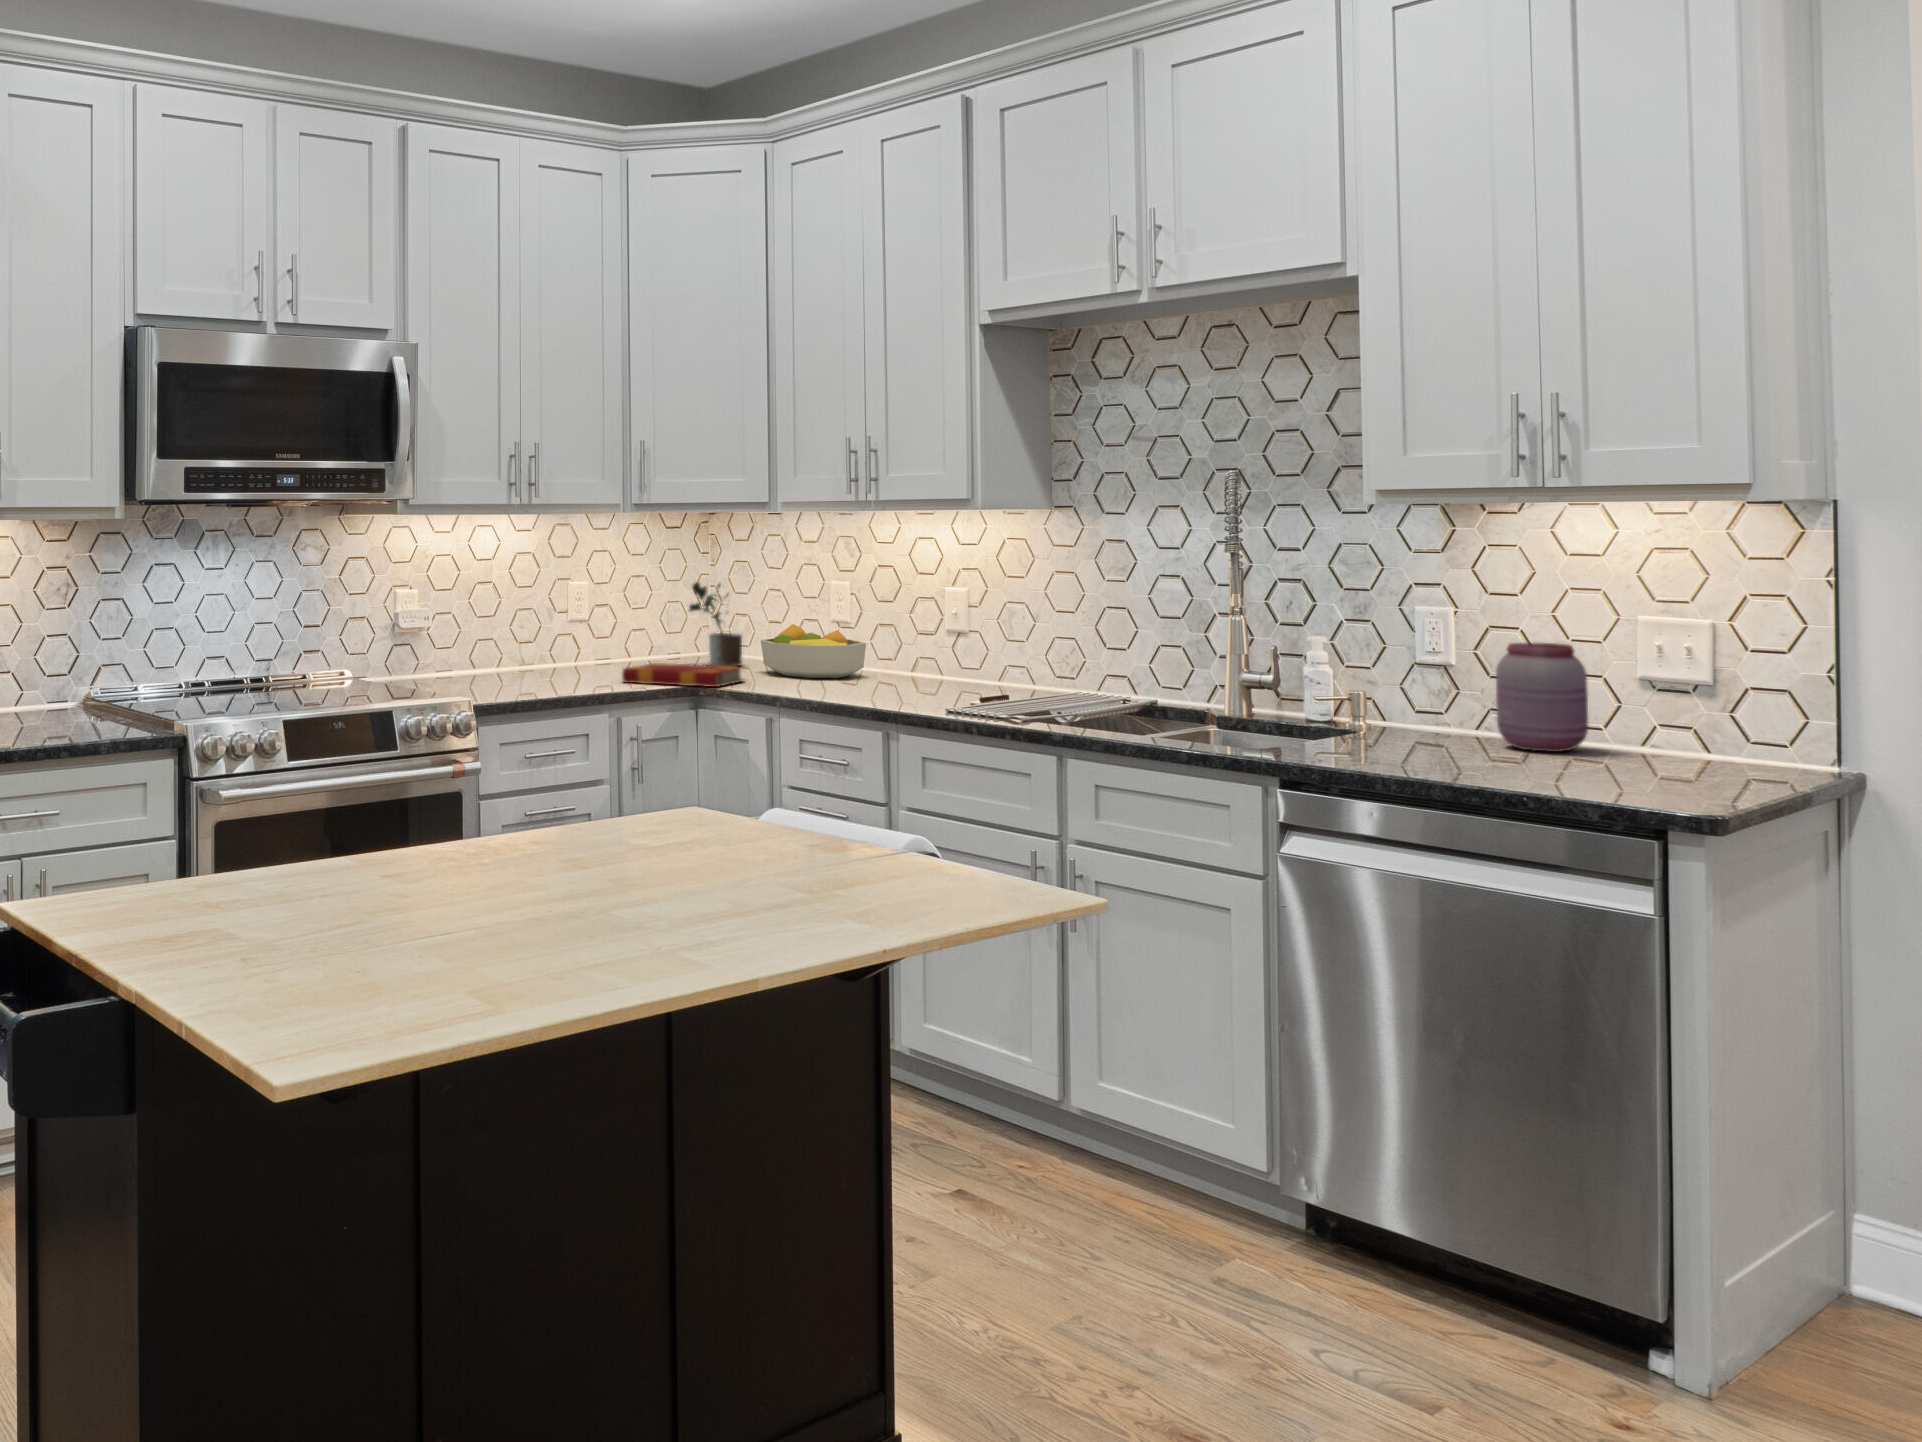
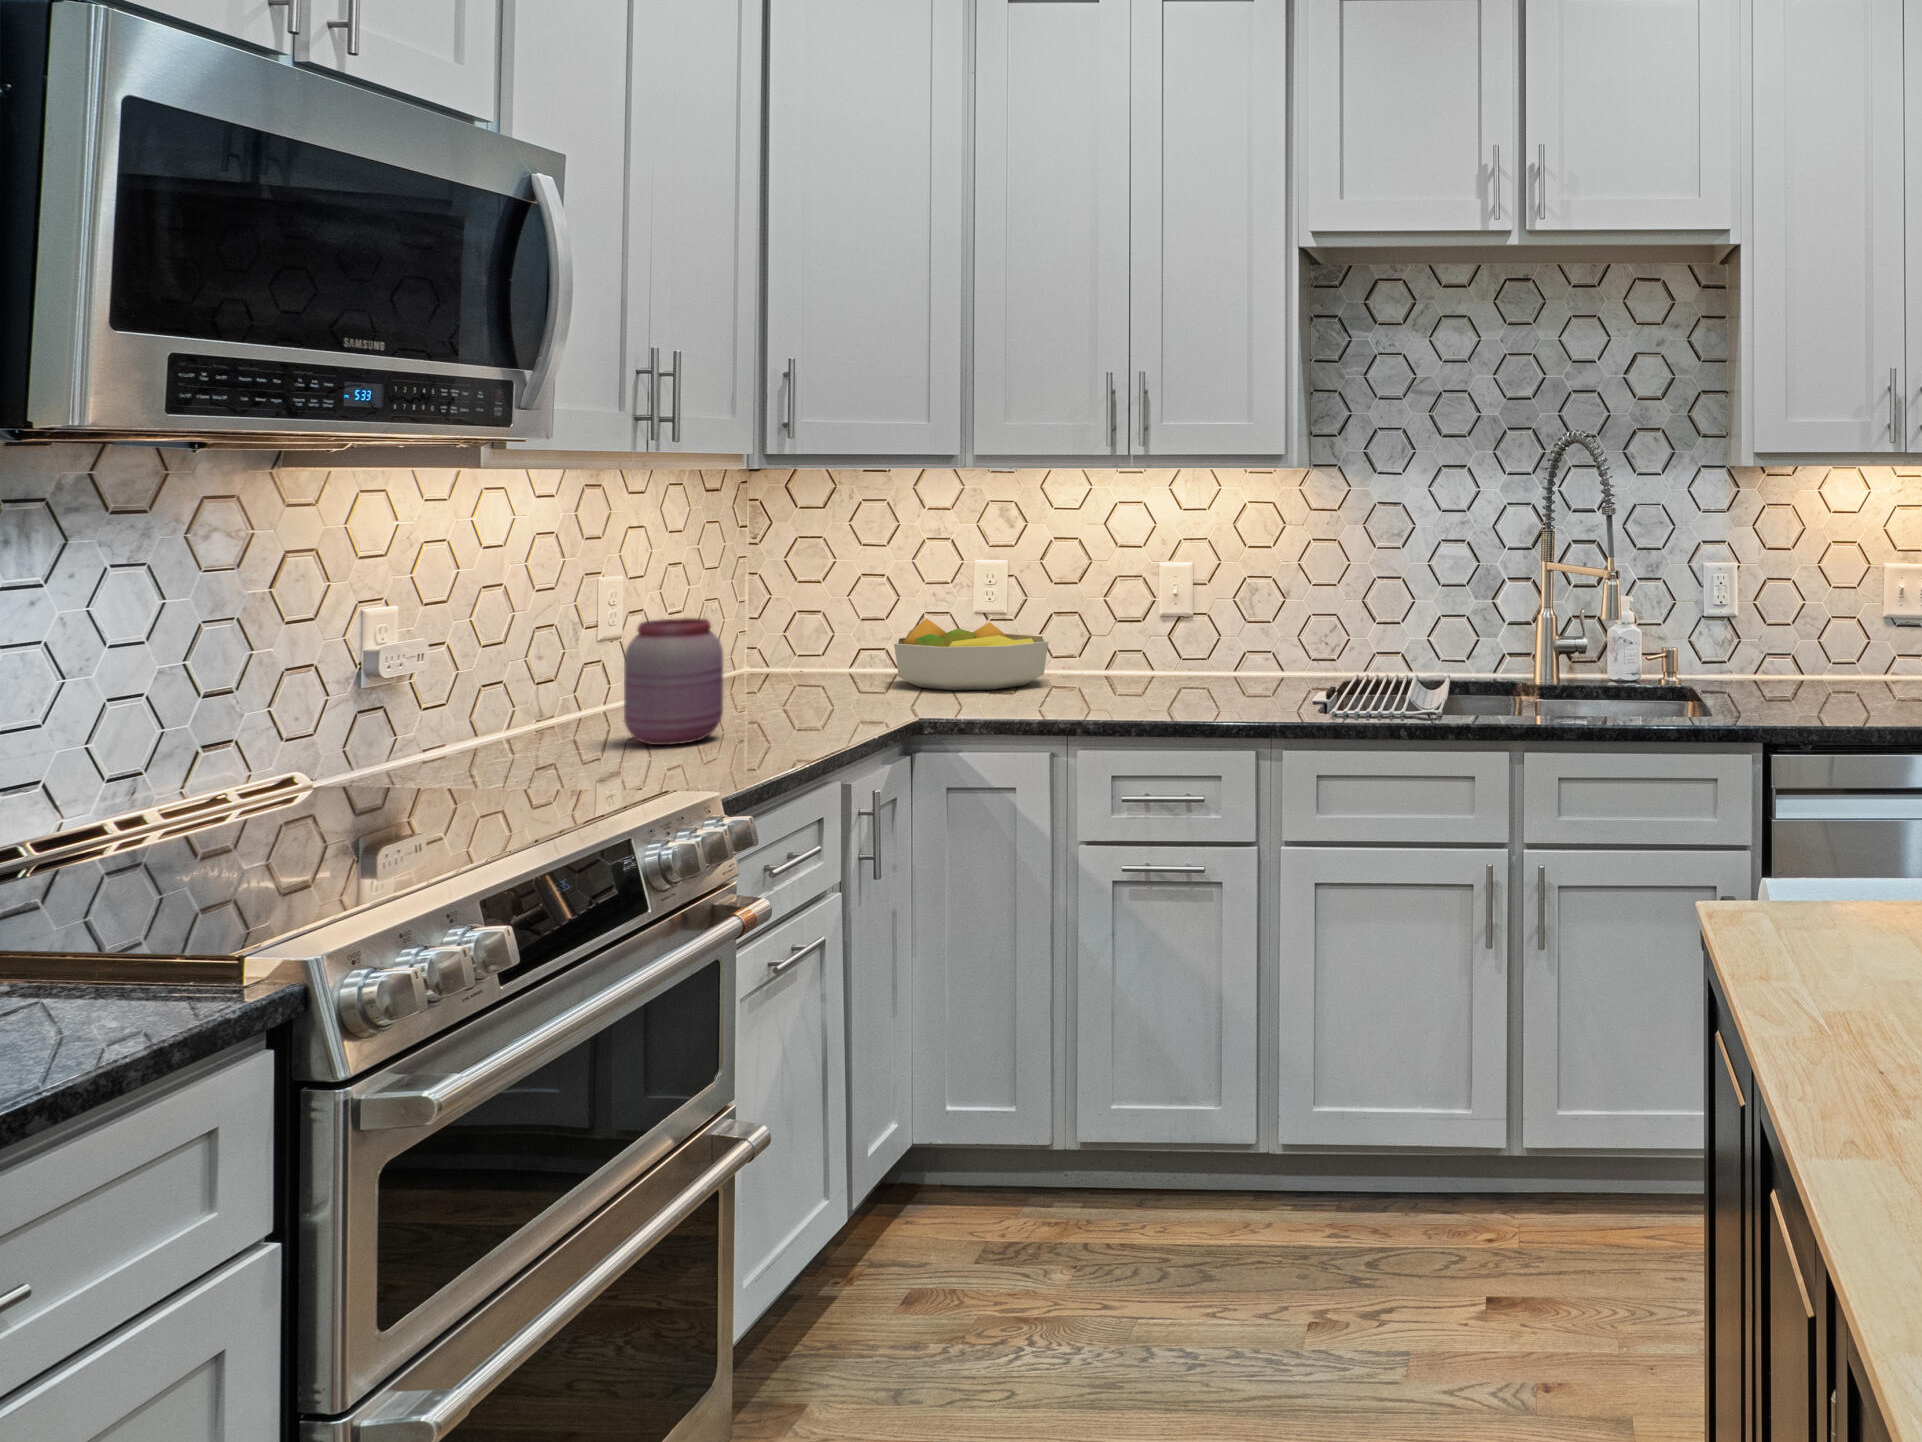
potted plant: present [688,582,742,666] -> none [751,567,826,686]
jar: present [1496,643,1588,752] -> present [624,618,723,745]
hardback book: present [622,663,743,687] -> none [781,685,949,730]

